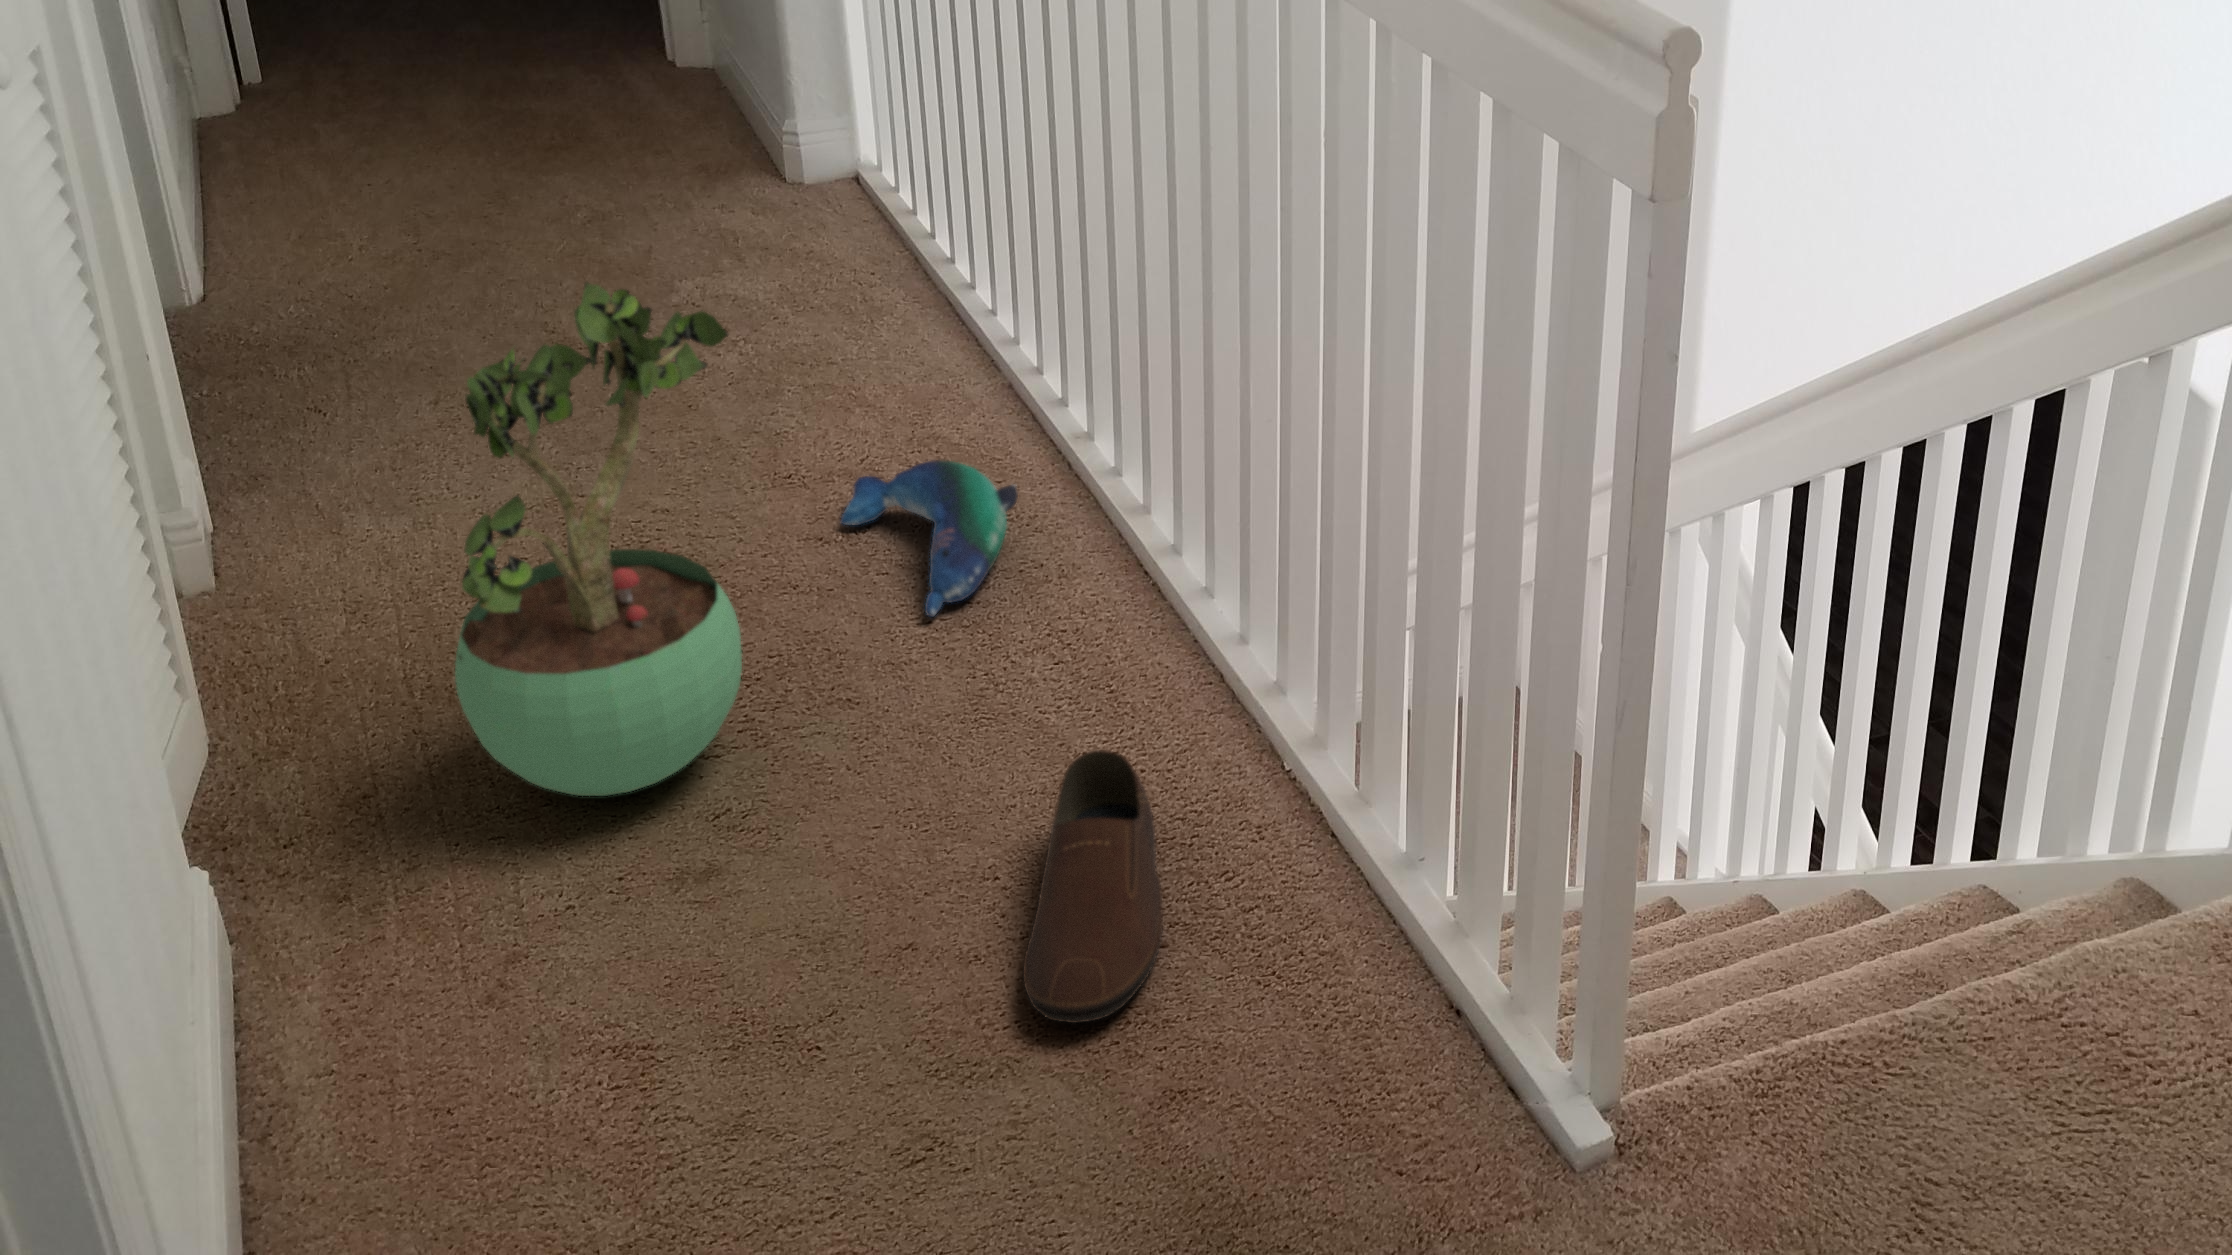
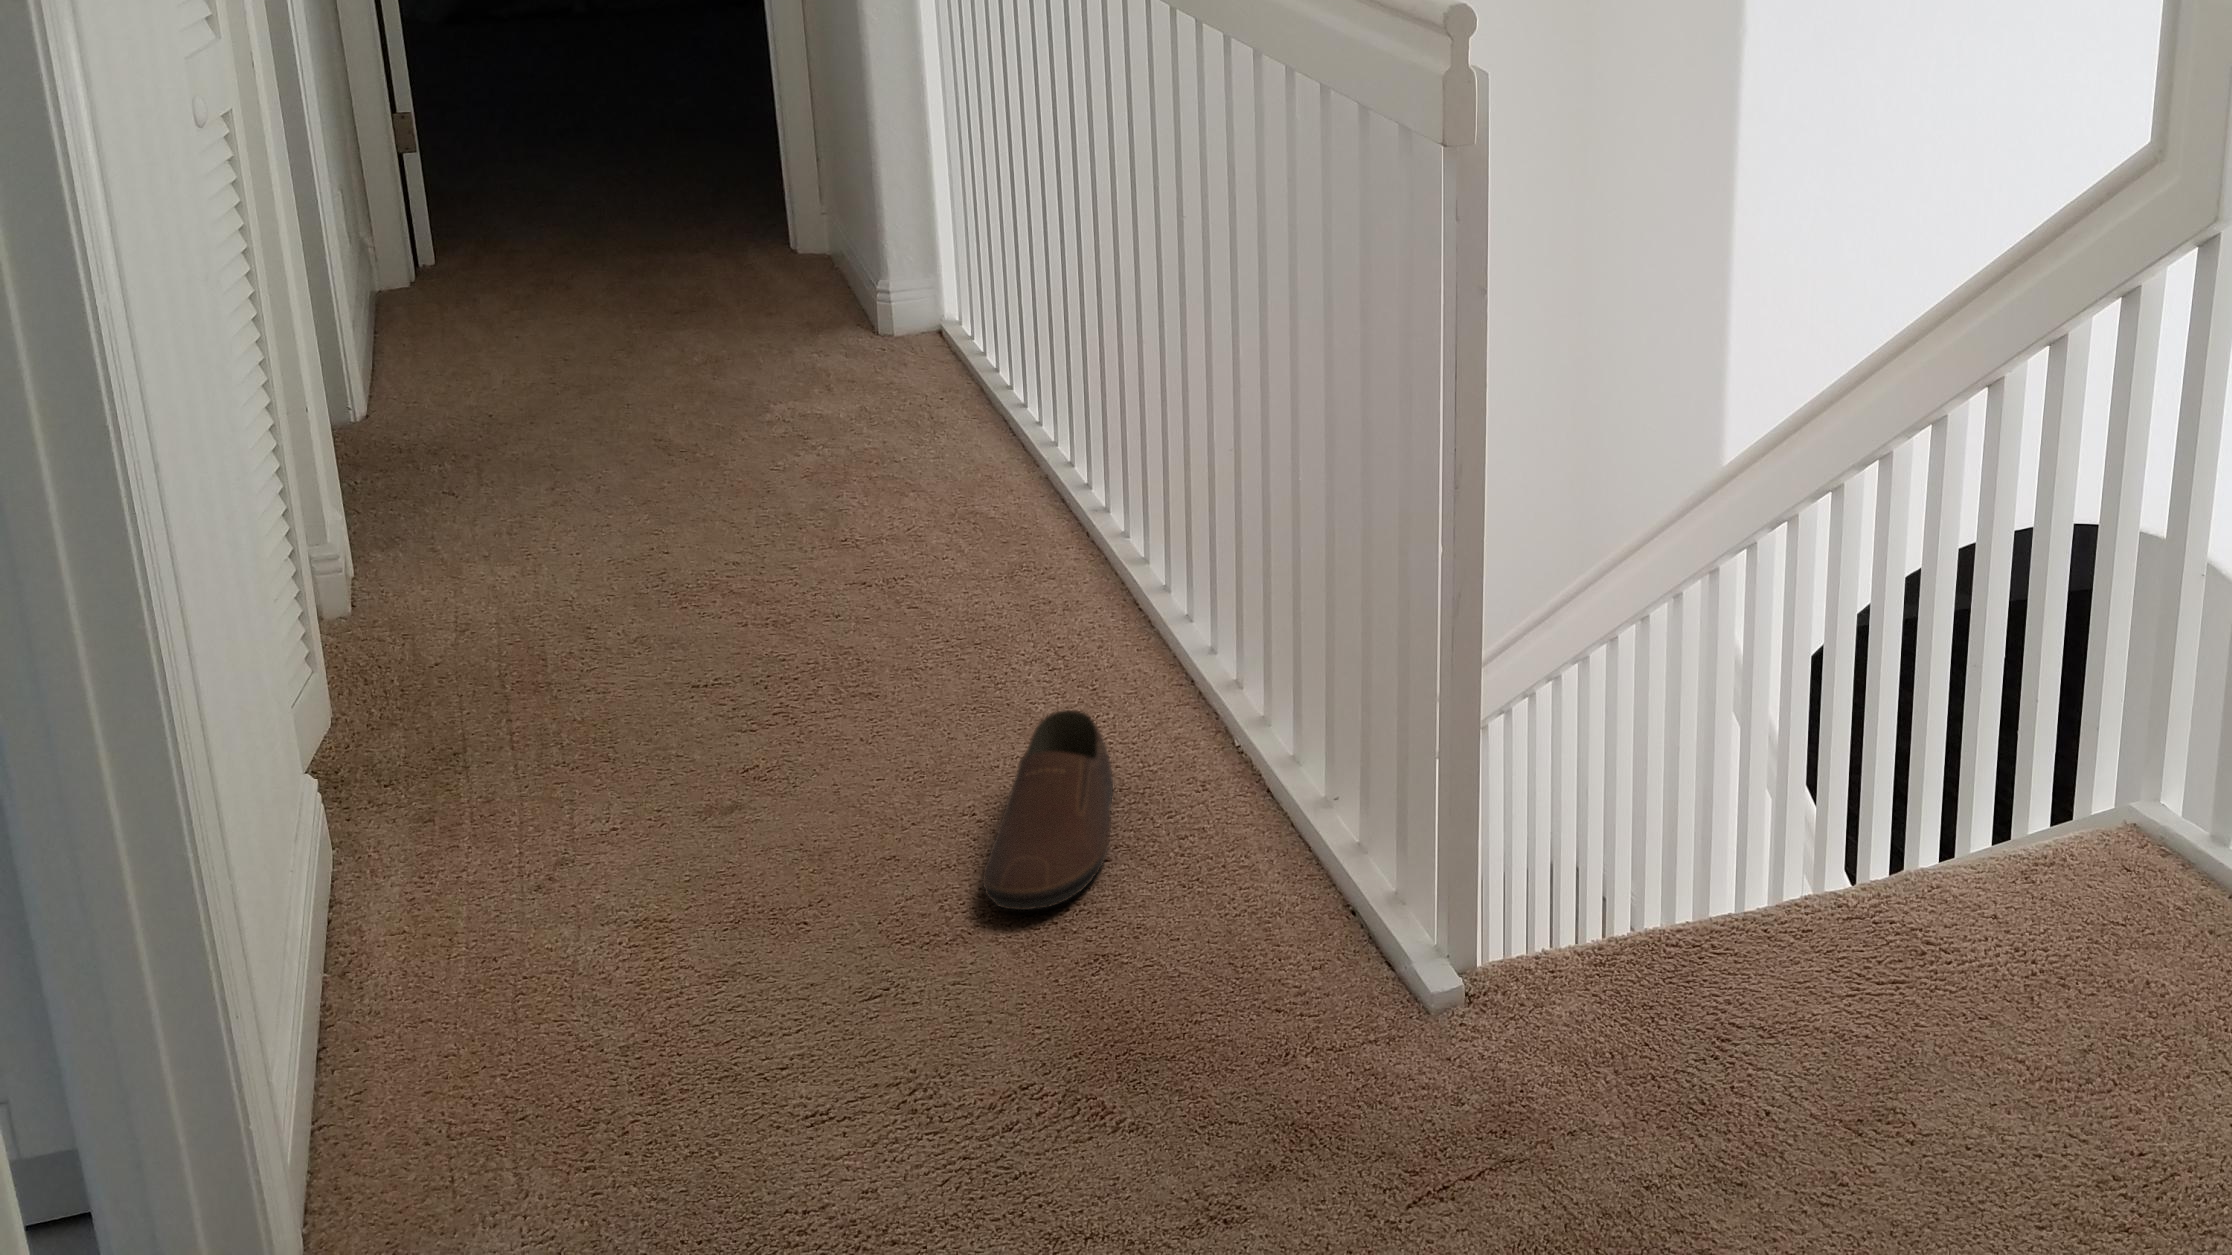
potted plant: present [455,282,742,796] -> none [535,304,779,754]
plush toy: present [841,460,1018,617] -> none [882,516,1034,638]

